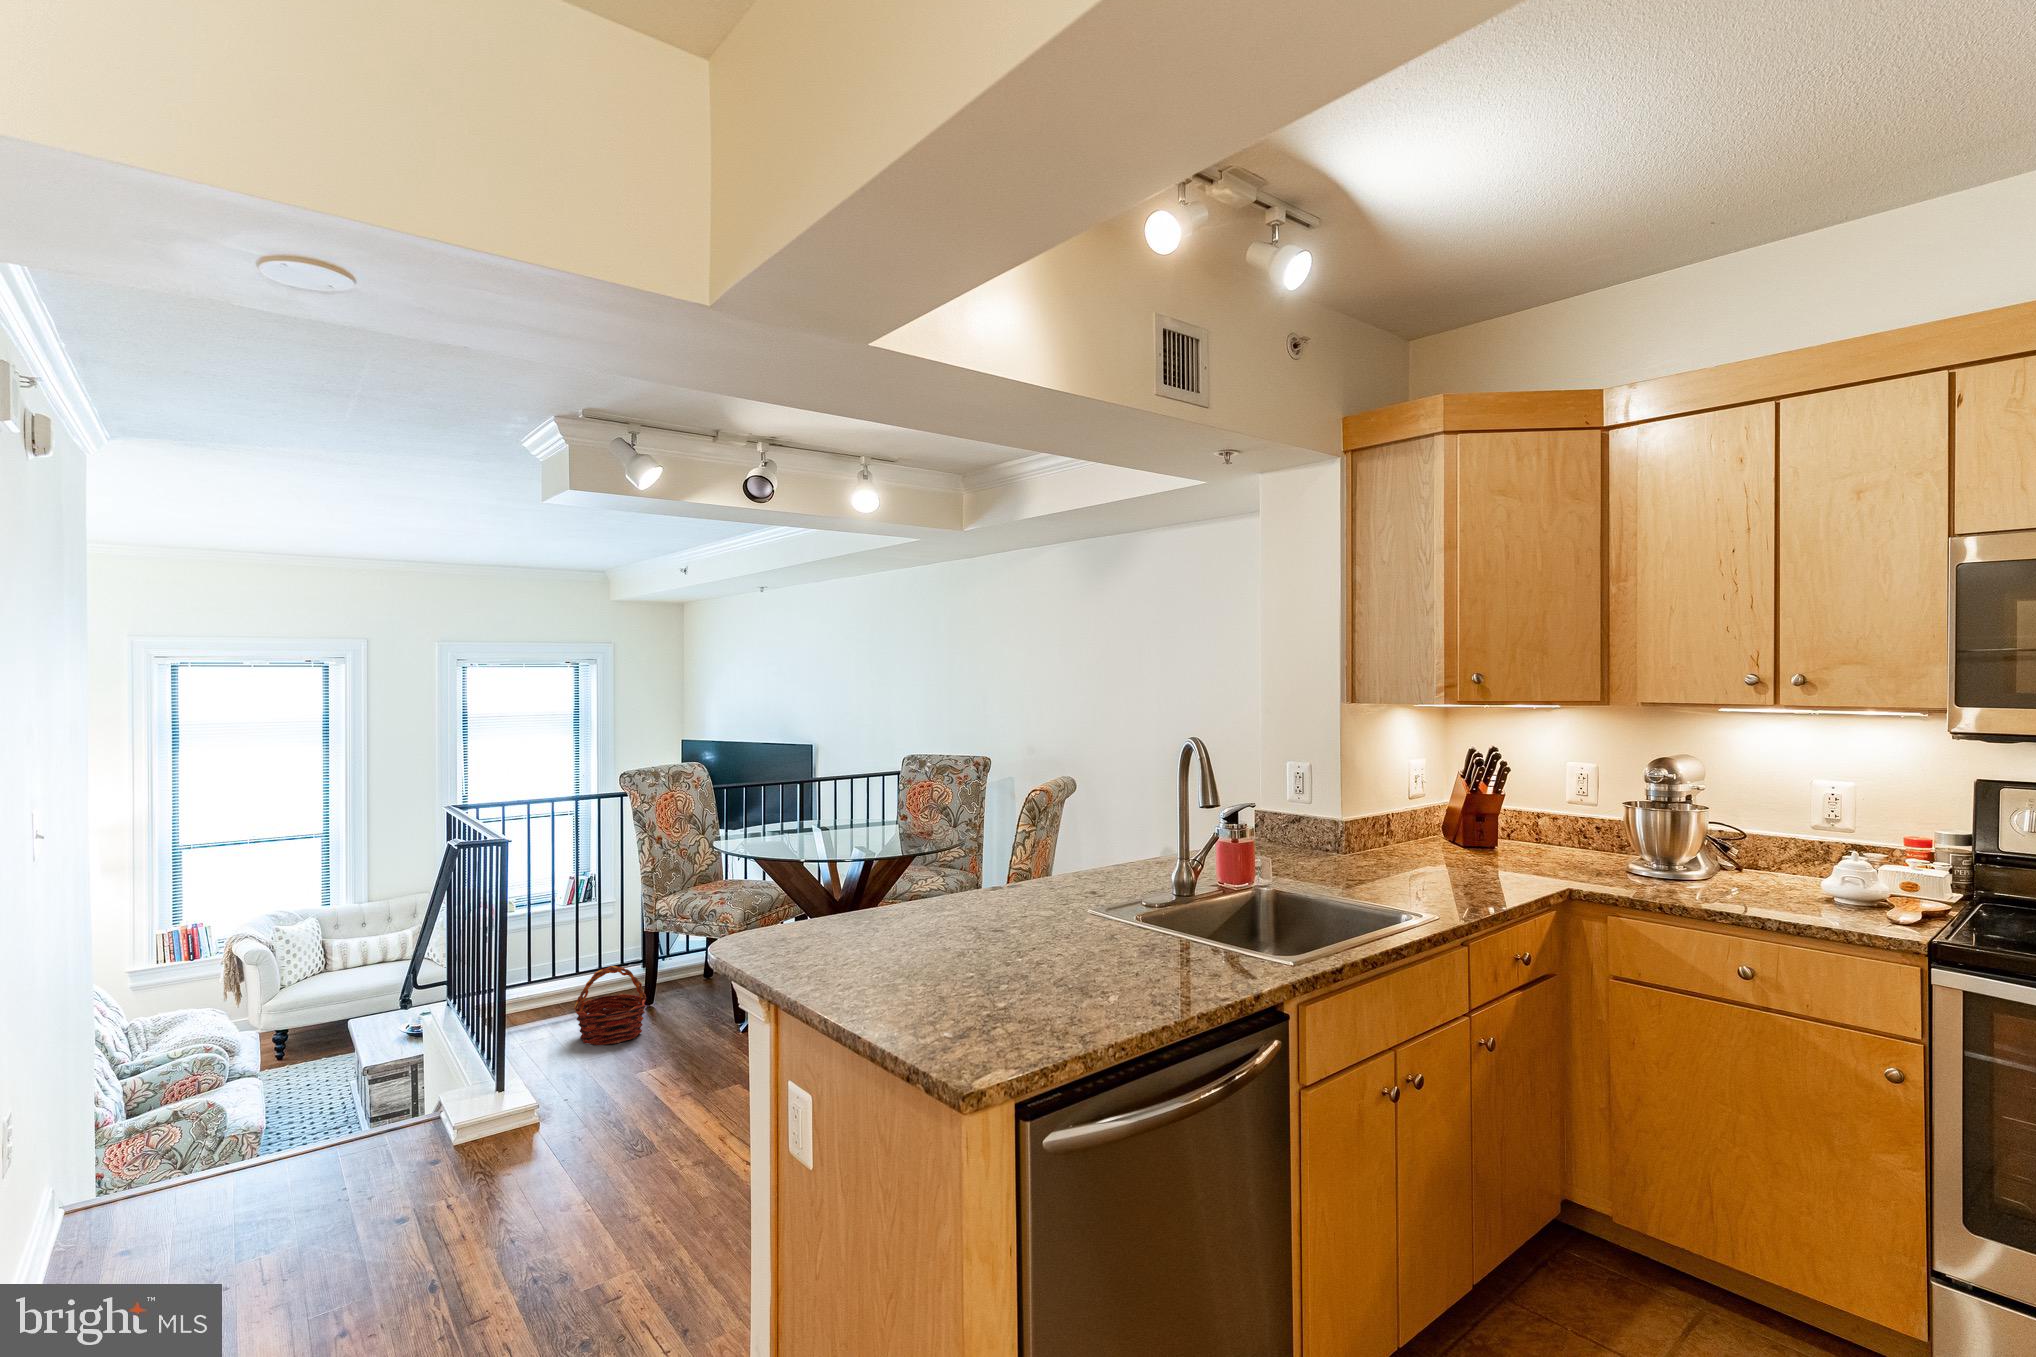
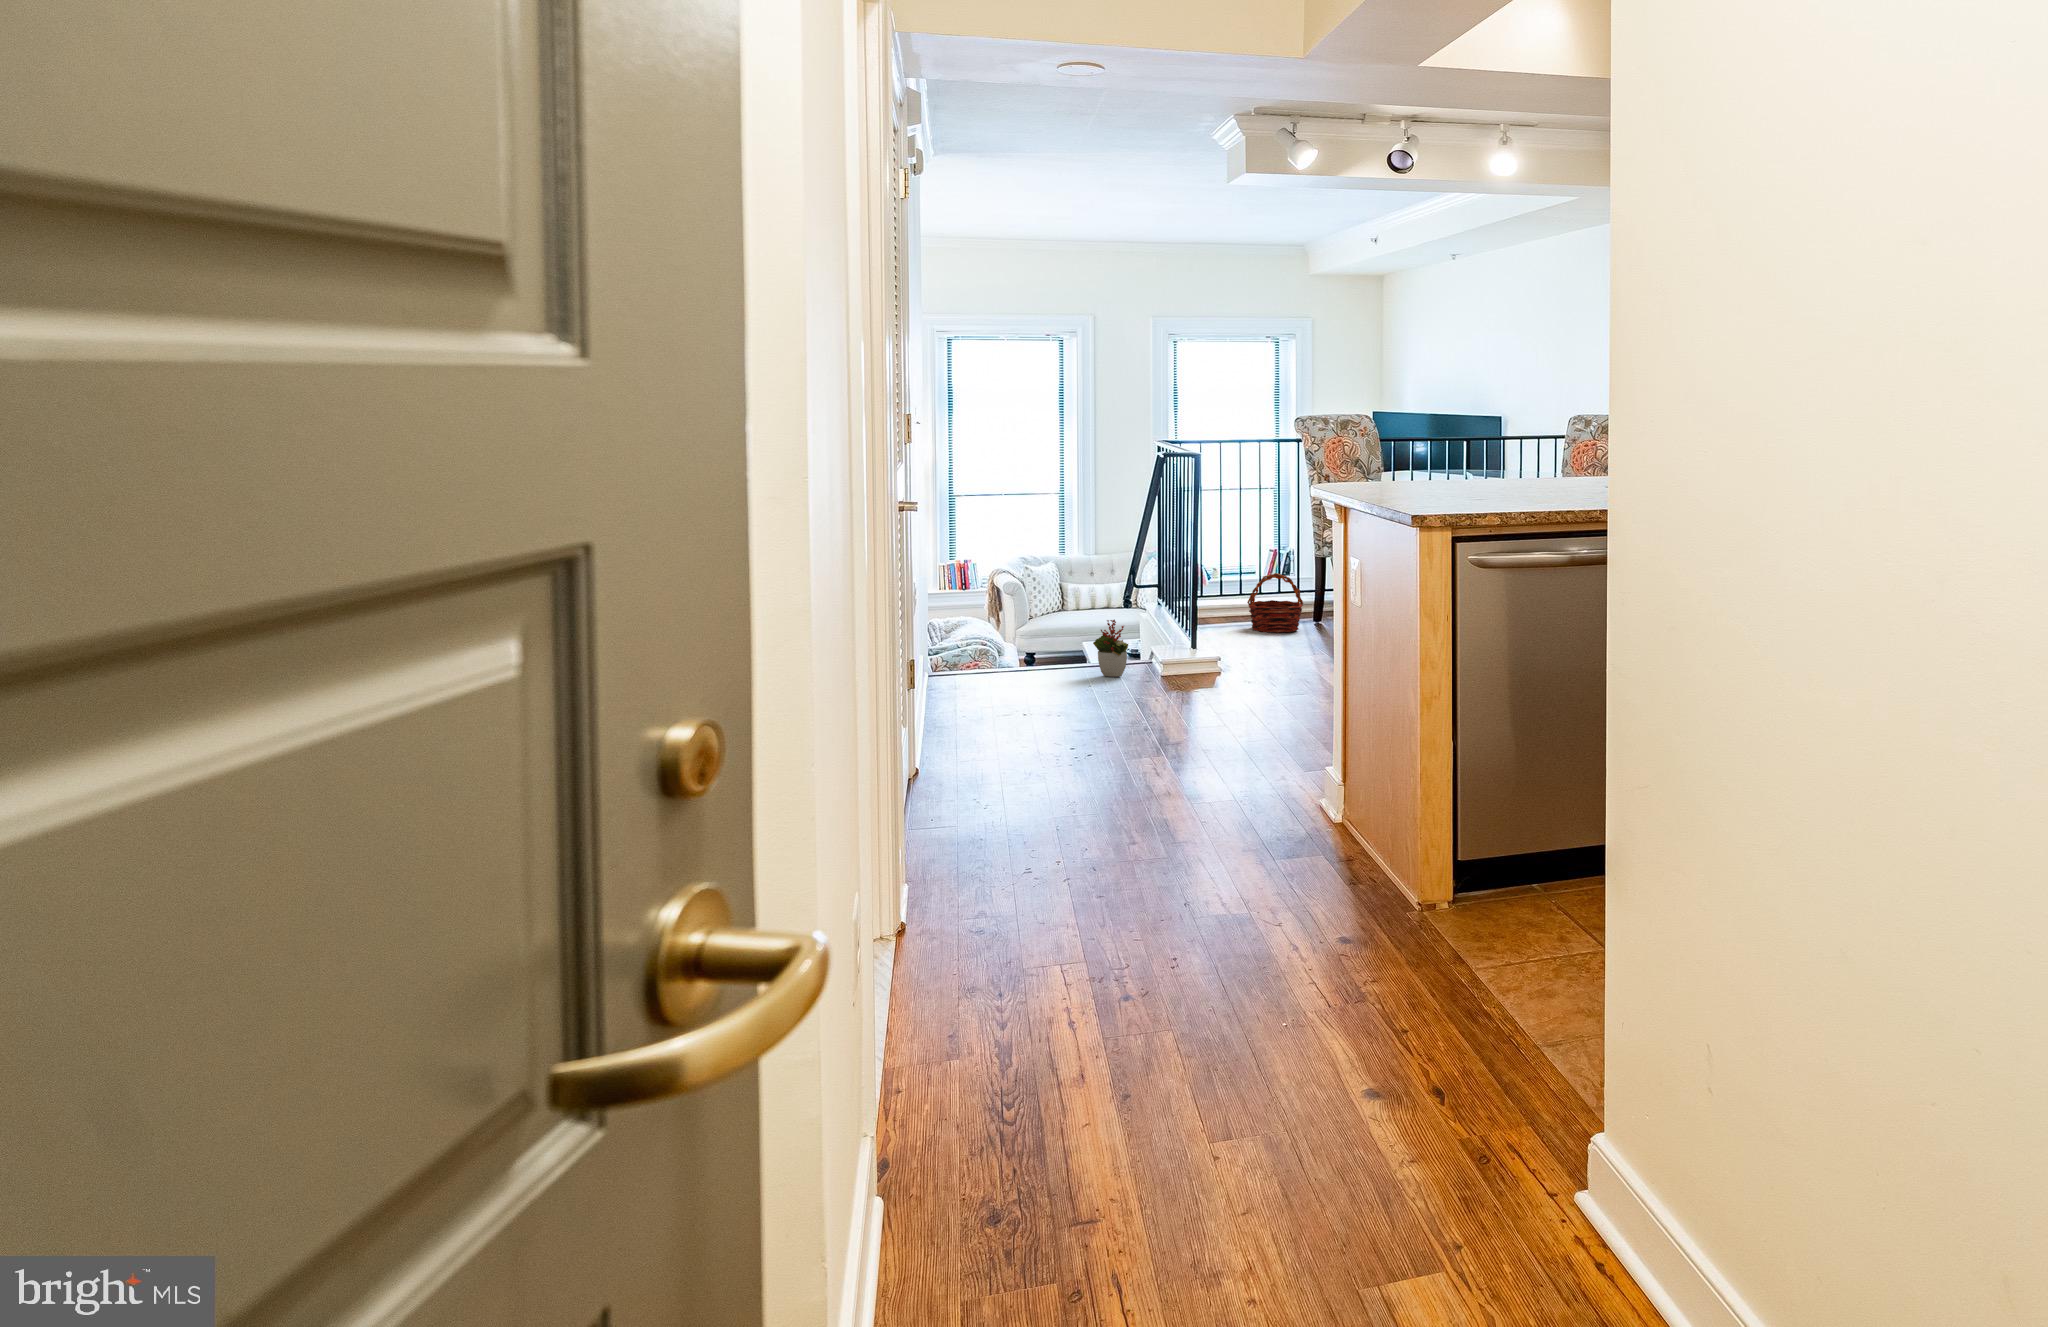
decorative plant: none [307,1185,381,1292] -> present [1093,620,1128,677]

